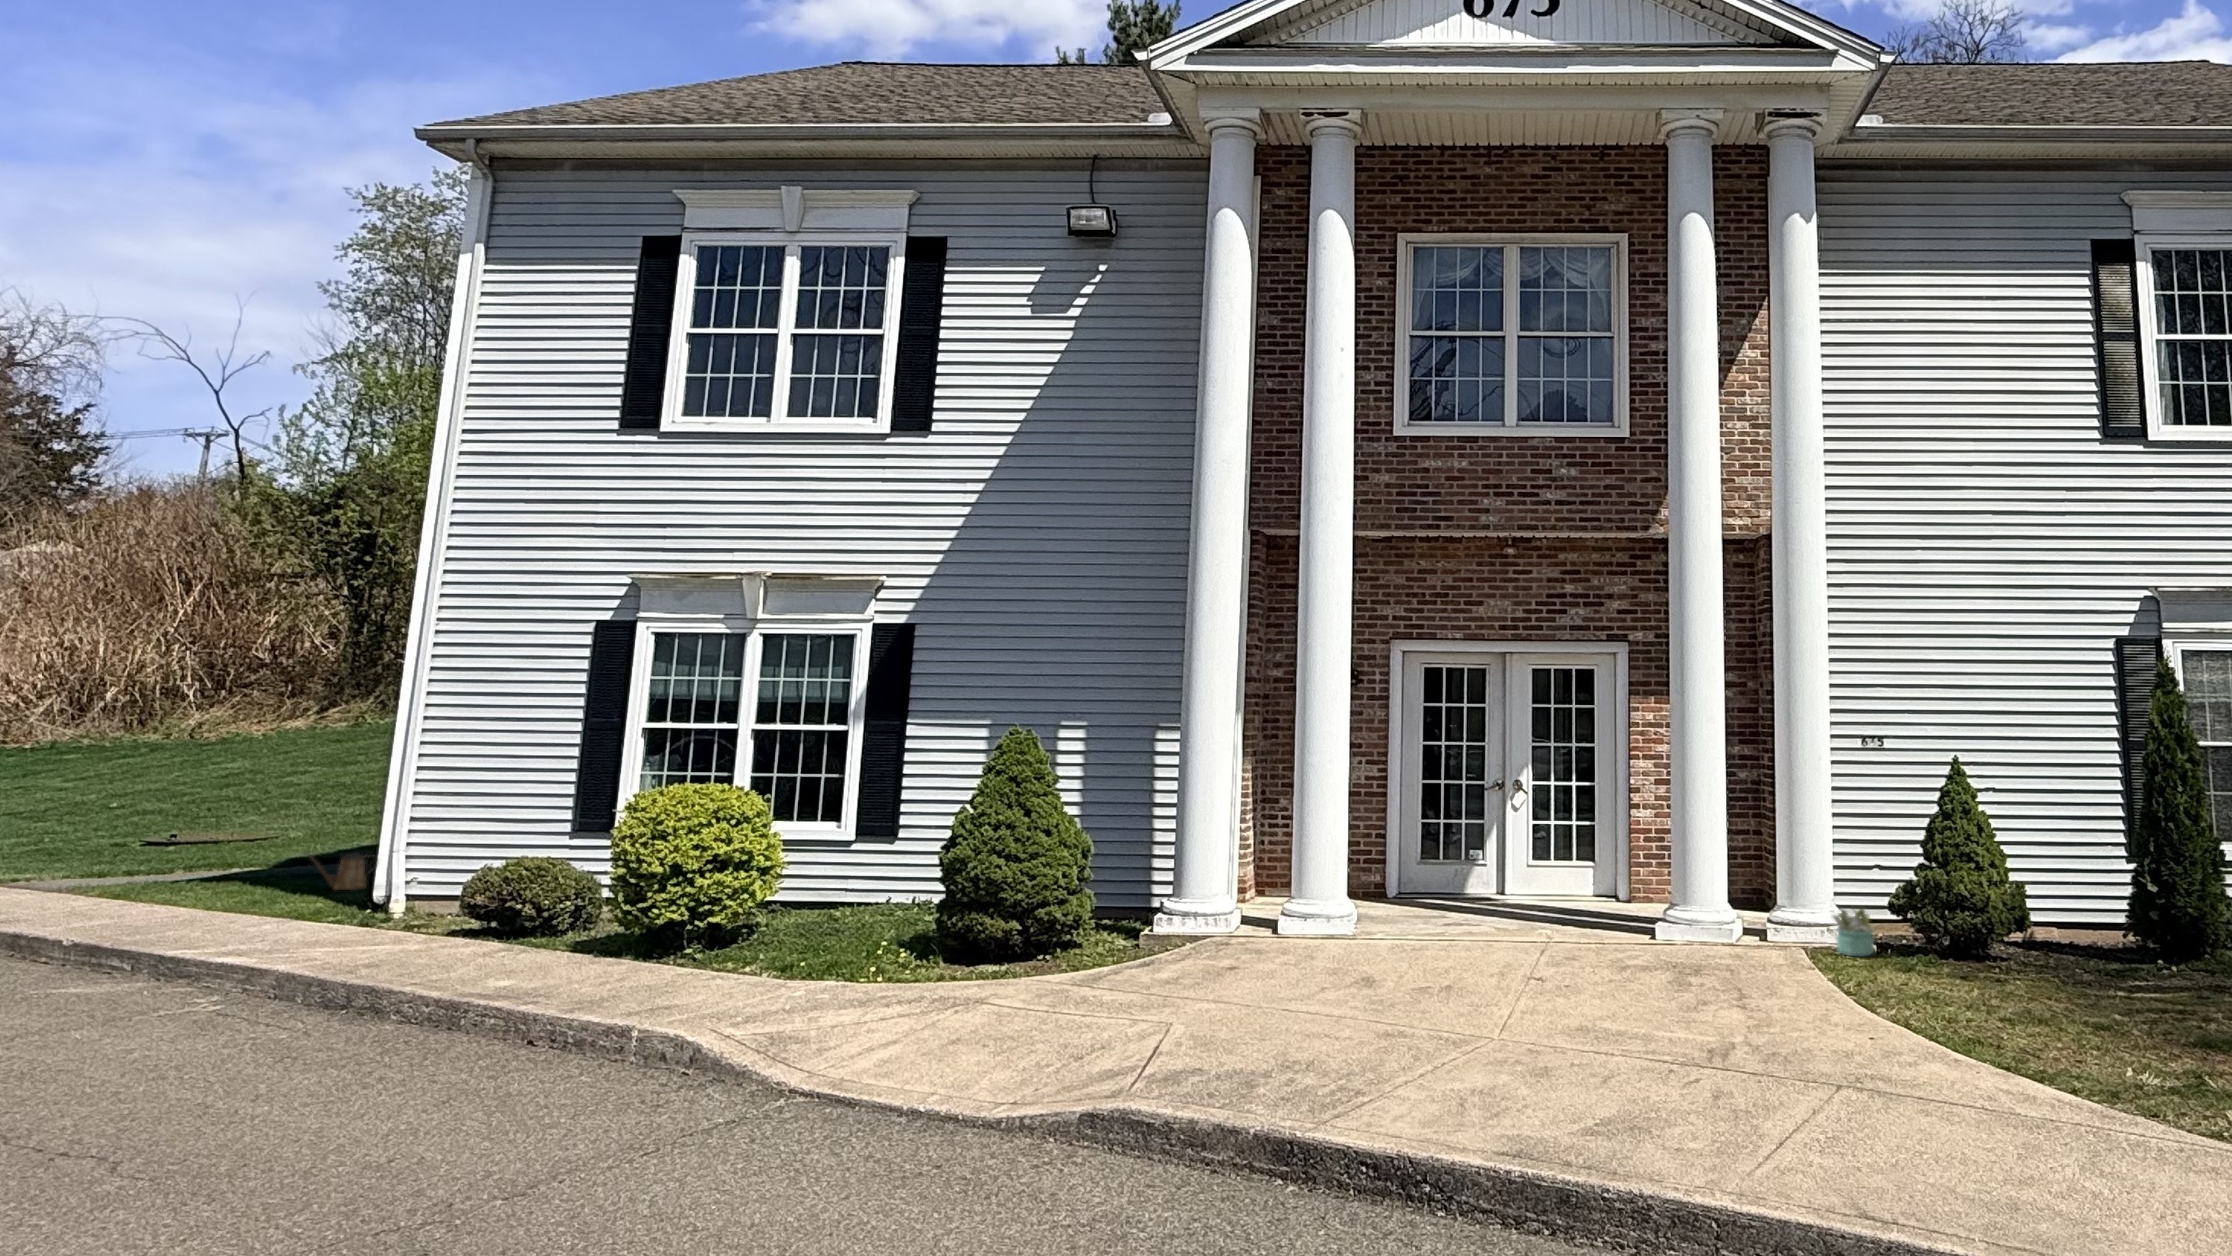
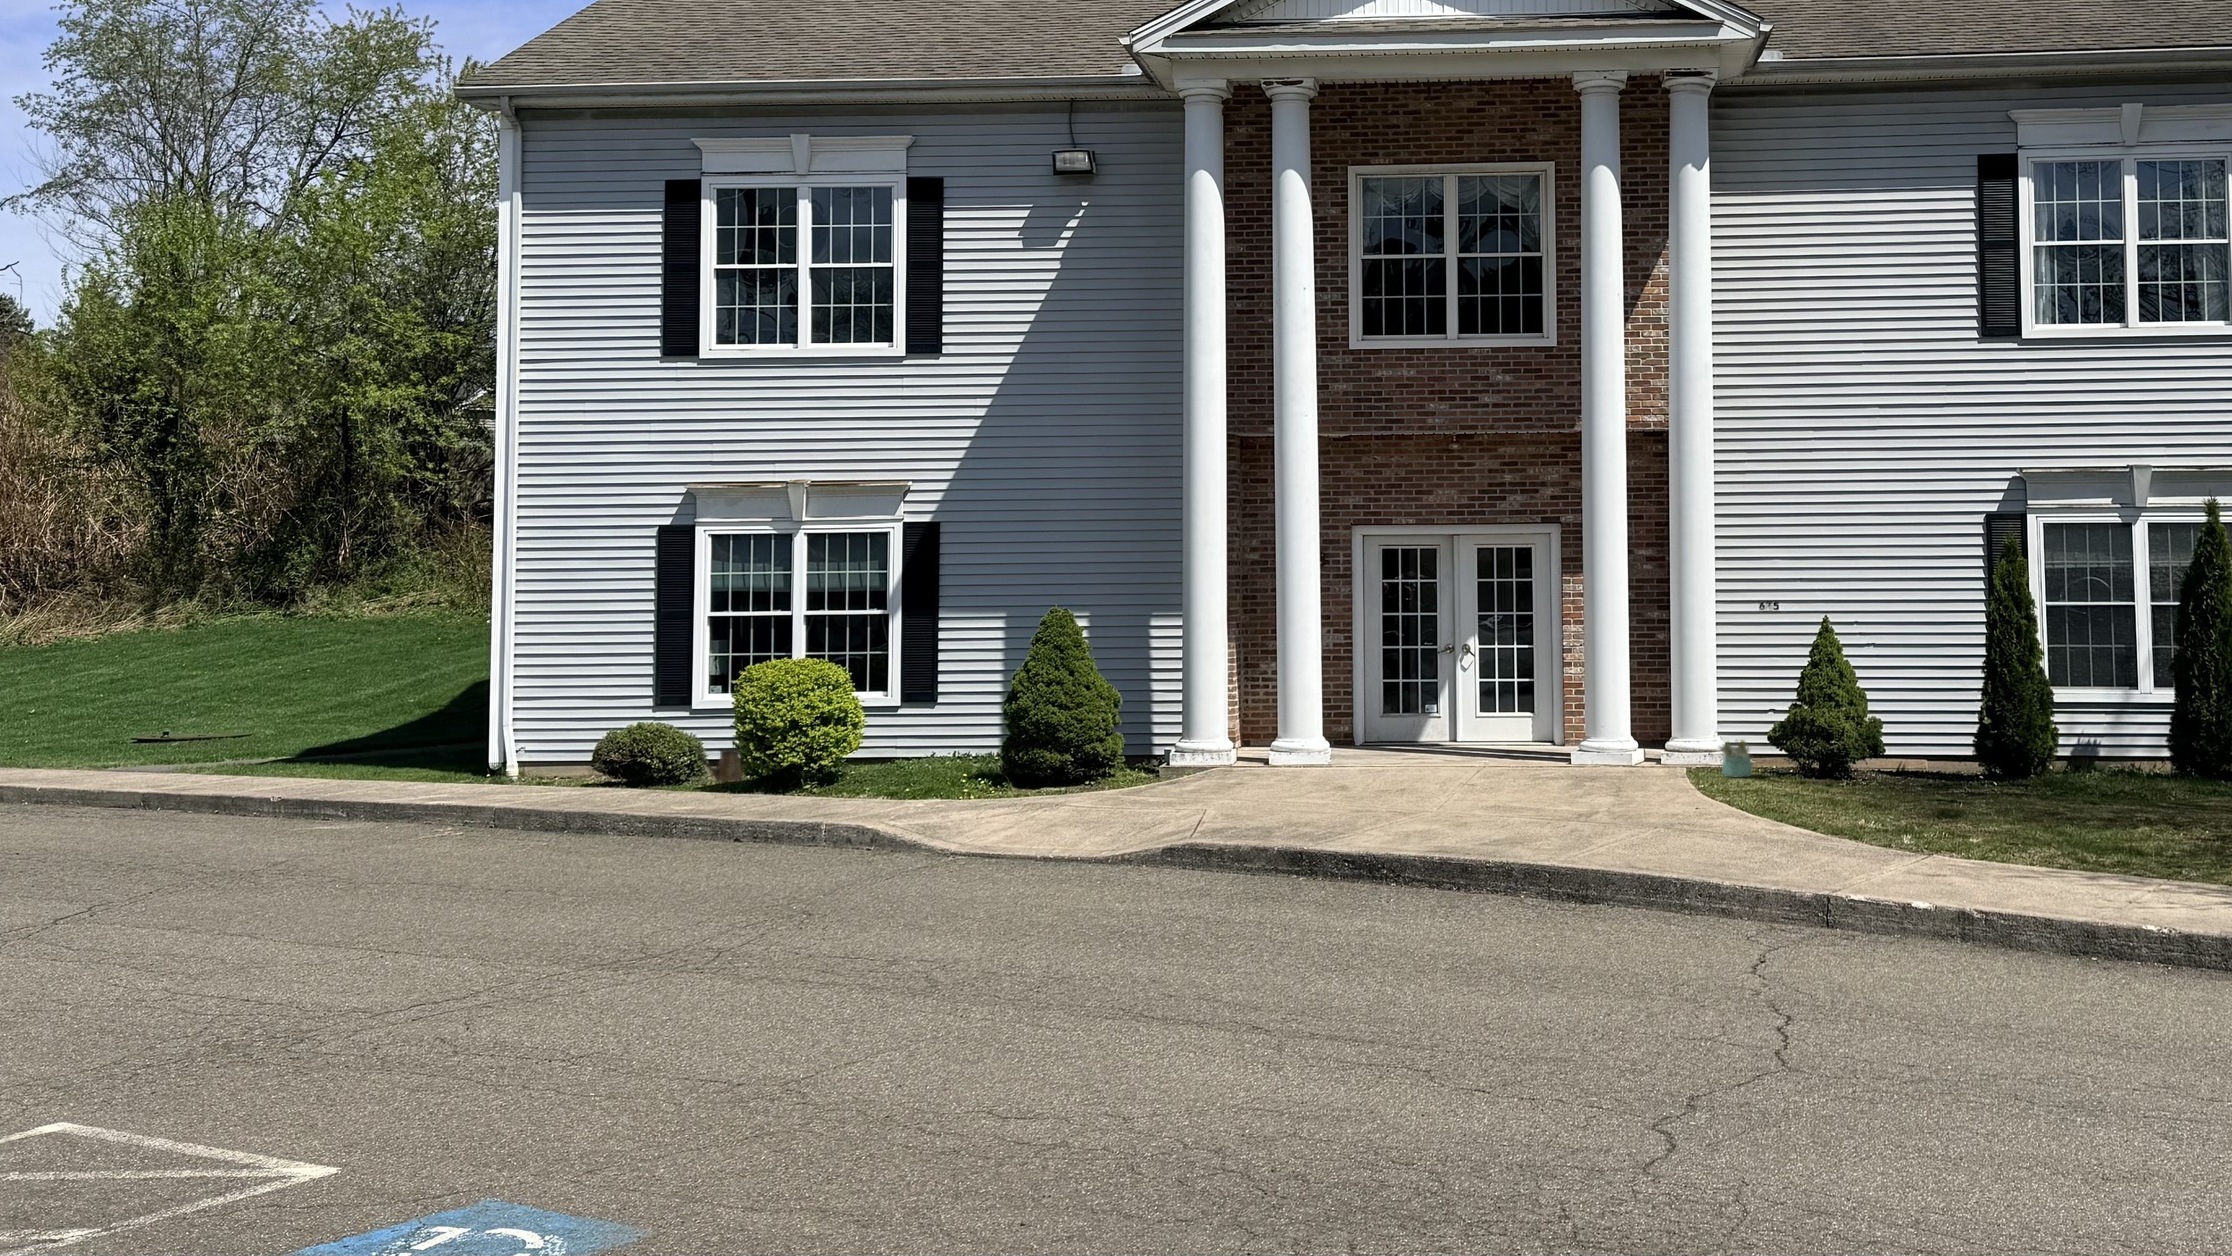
watering can: present [308,853,379,890] -> present [695,749,743,782]

